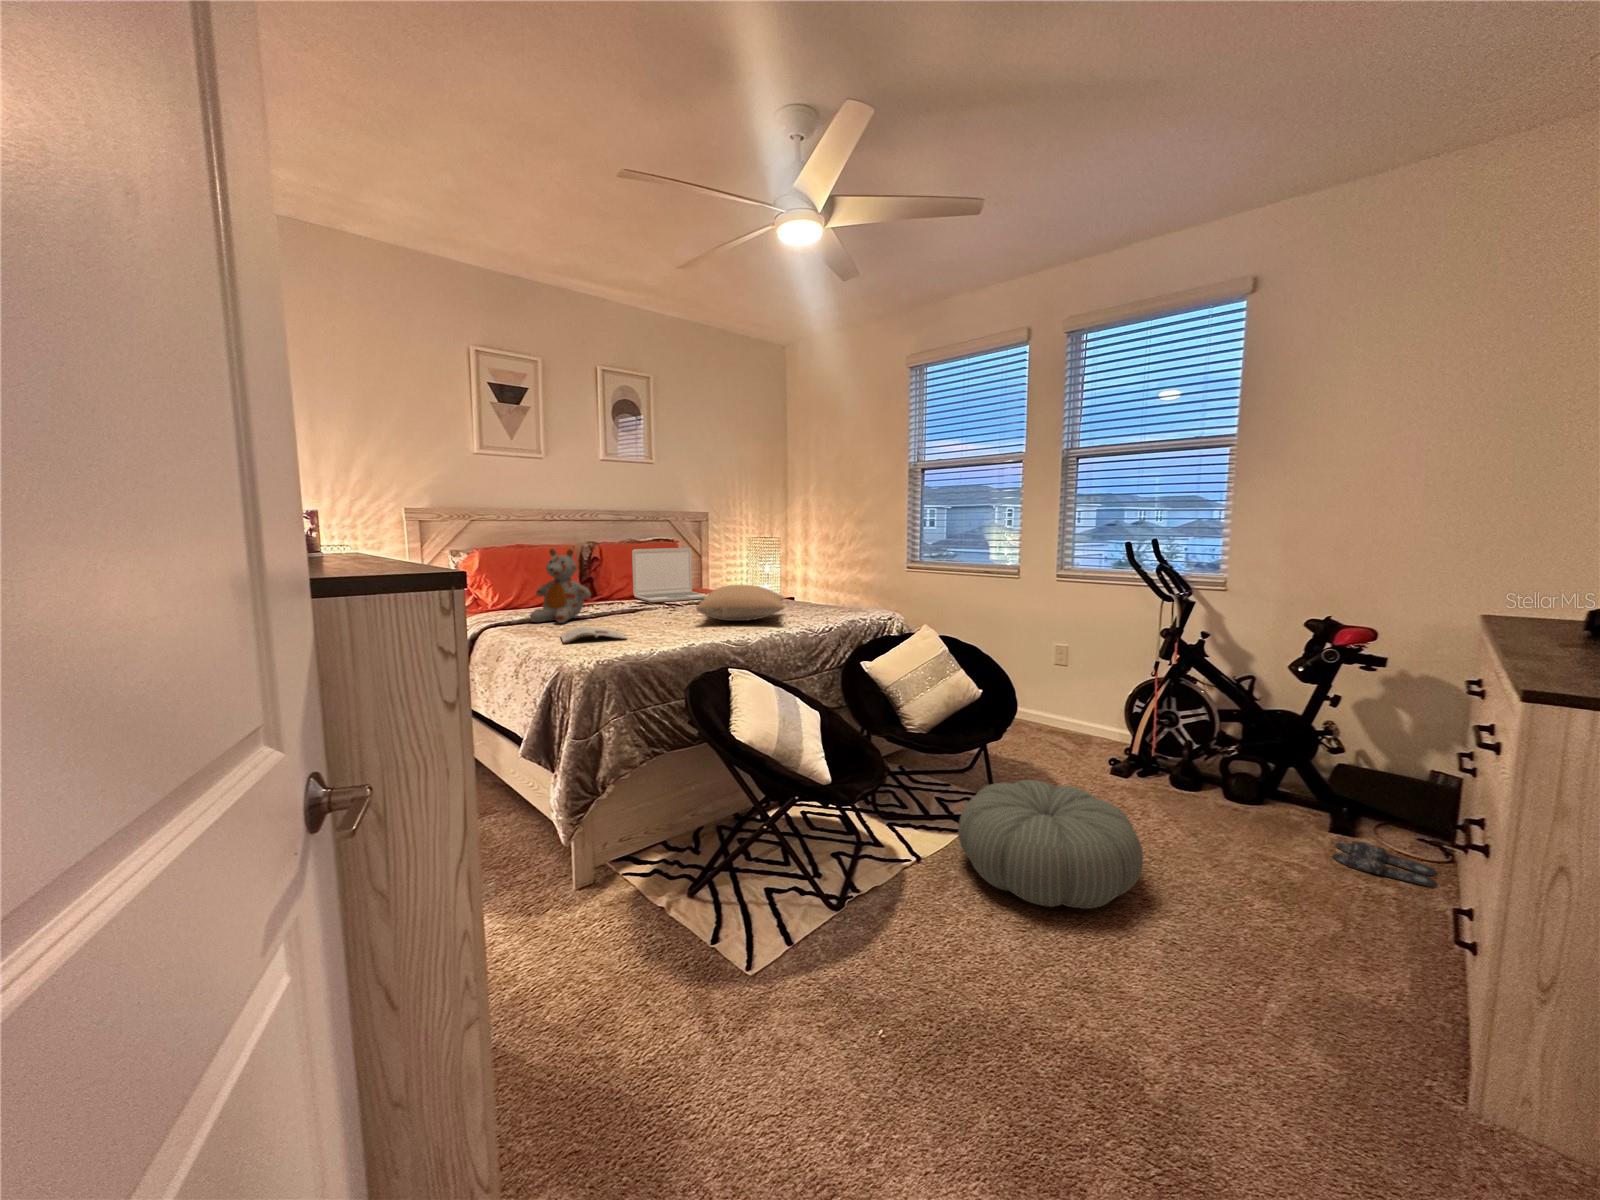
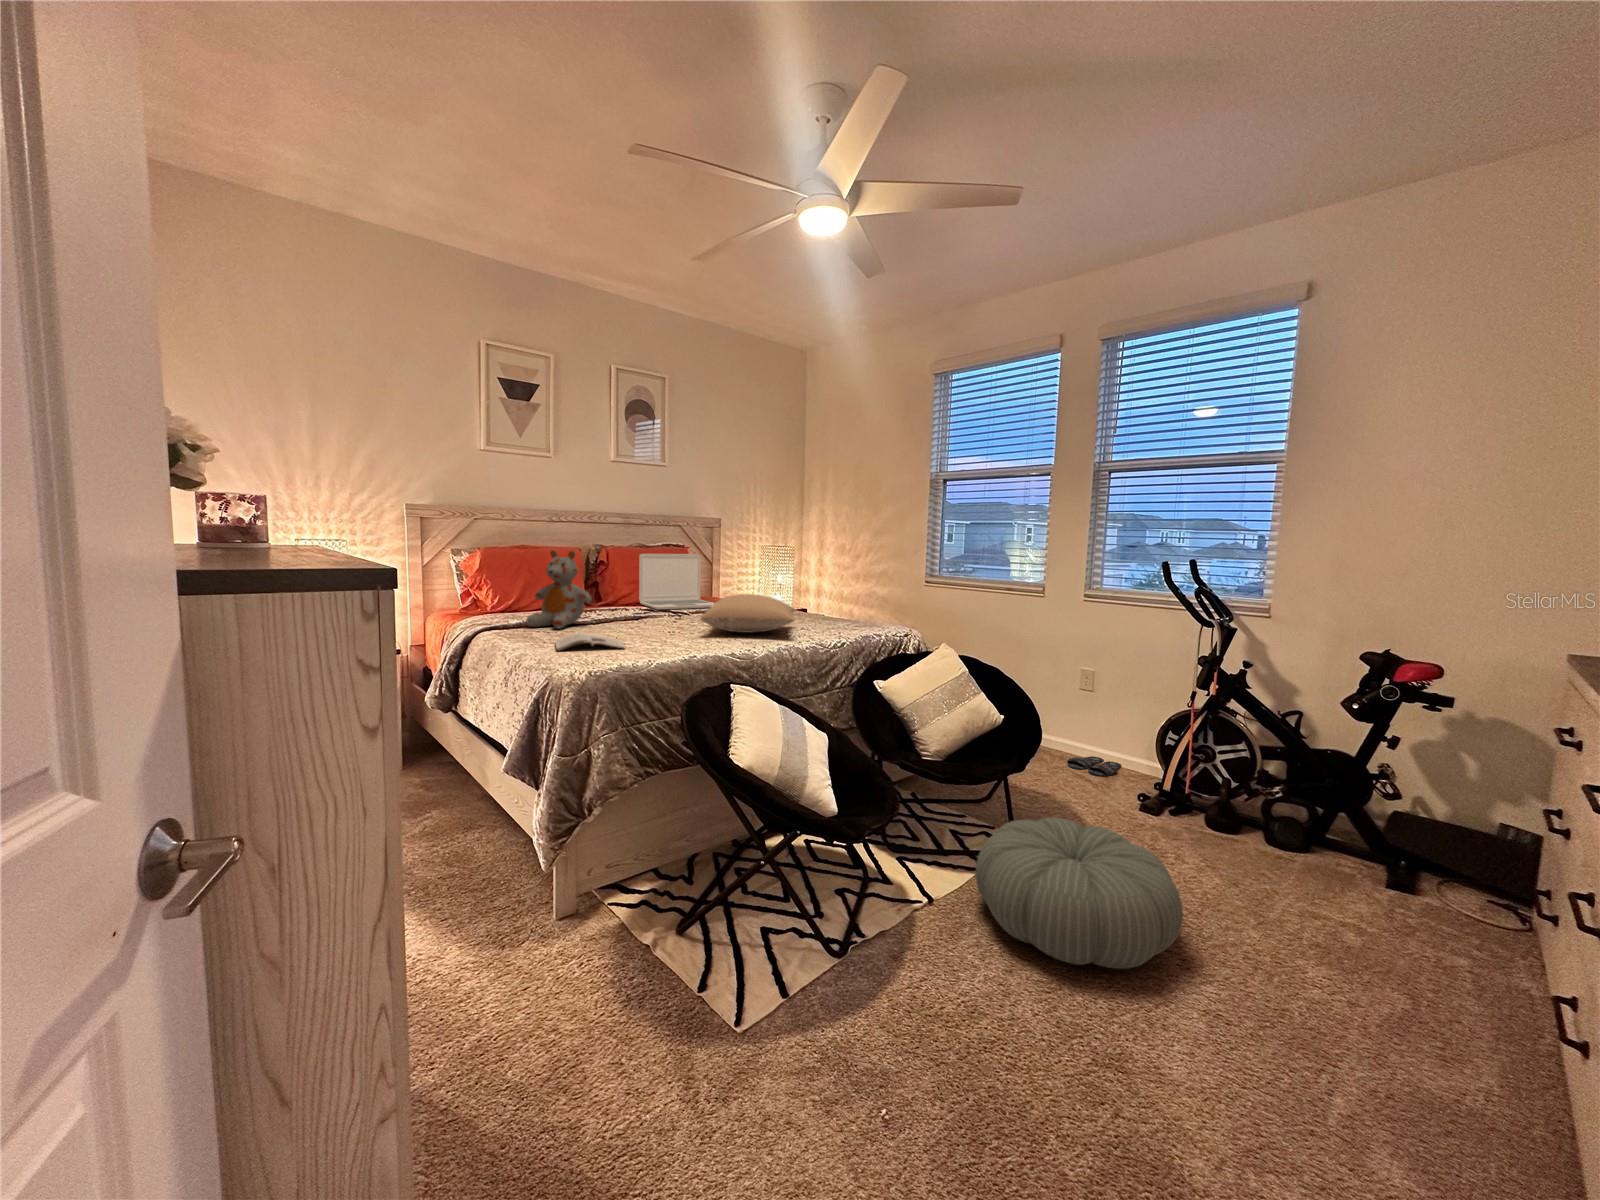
slippers: present [1333,841,1437,887] -> present [1067,756,1121,776]

